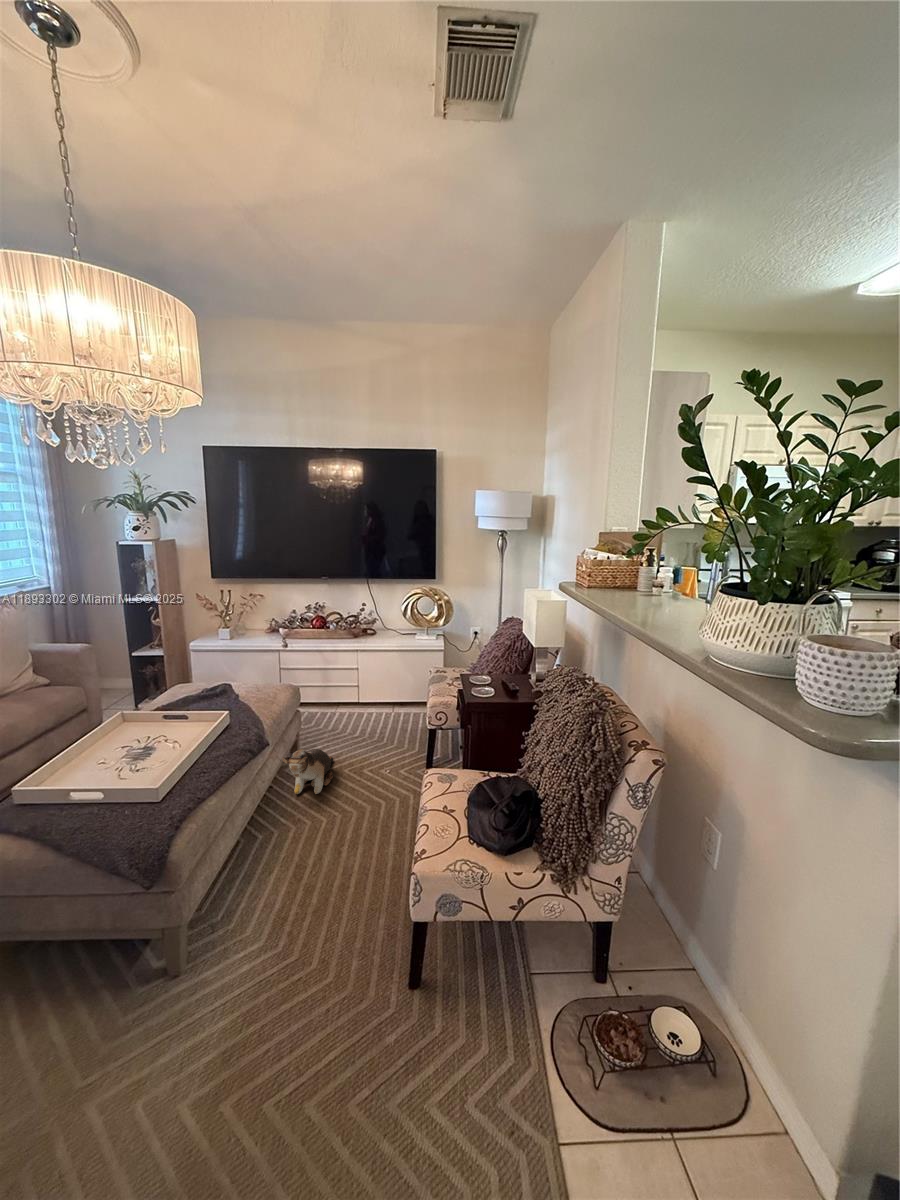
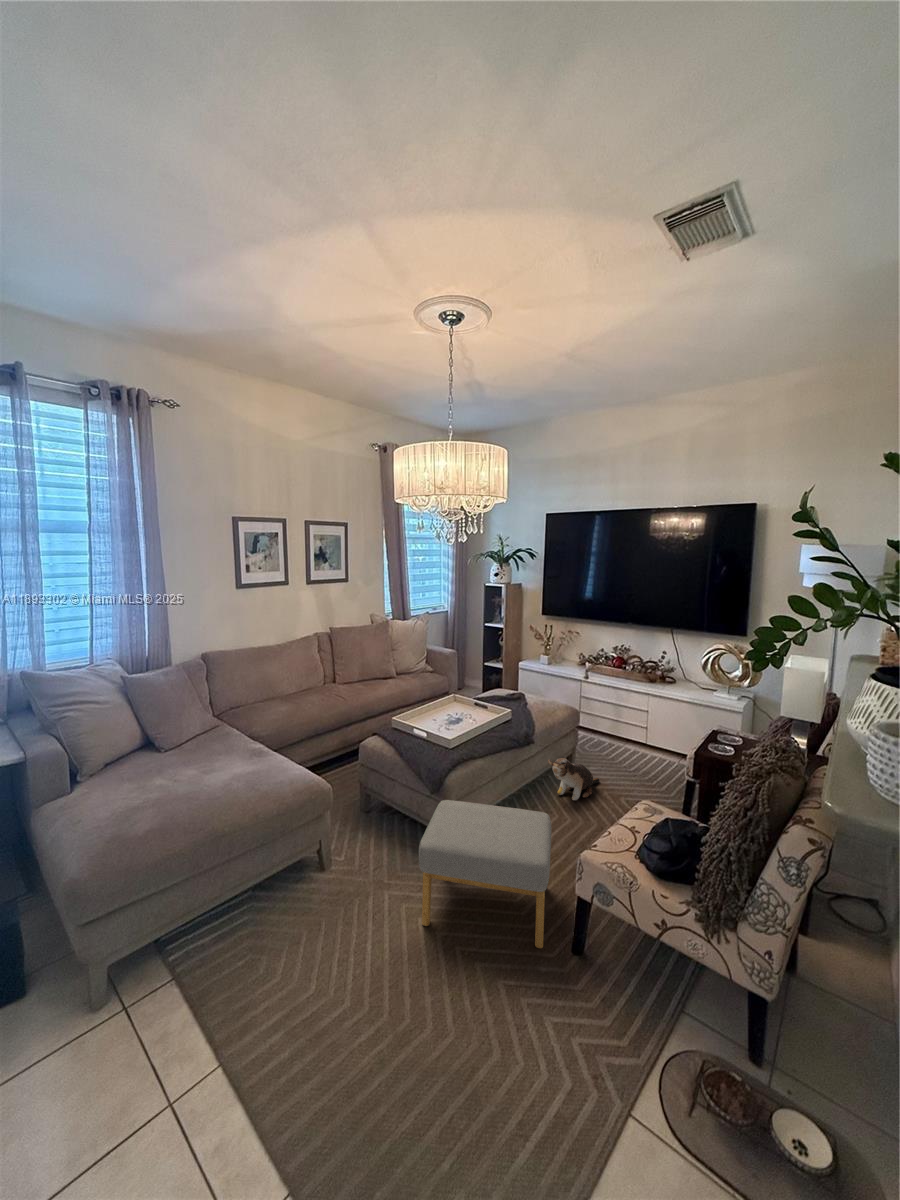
footstool: none [157,834,373,1117] -> present [419,800,551,948]

